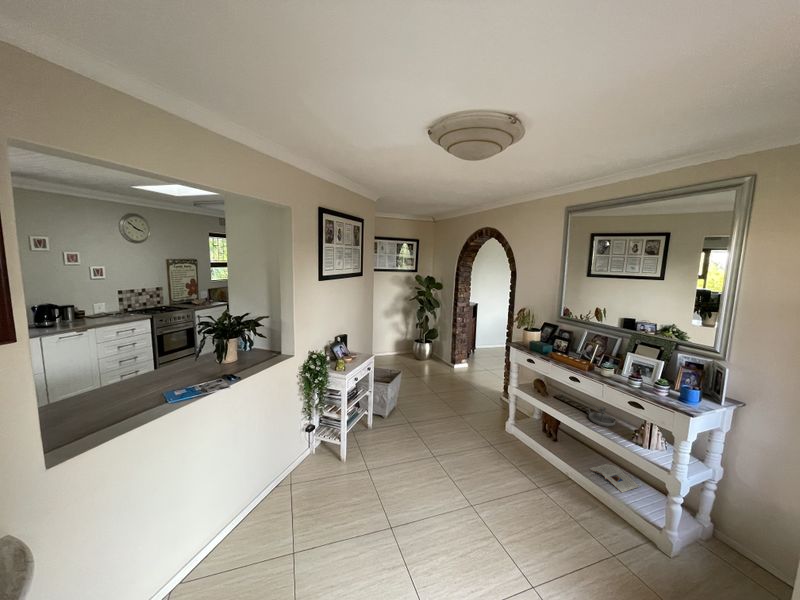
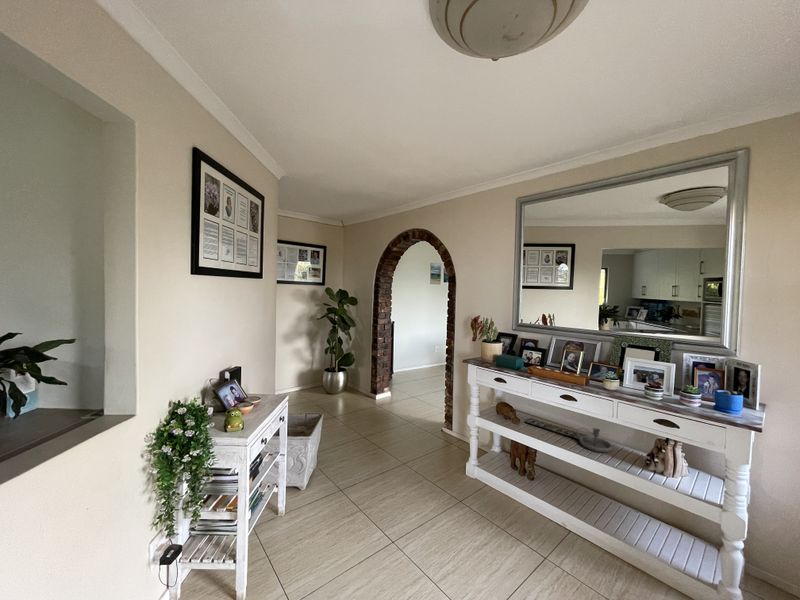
magazine: present [589,464,639,493] -> none [588,498,647,537]

